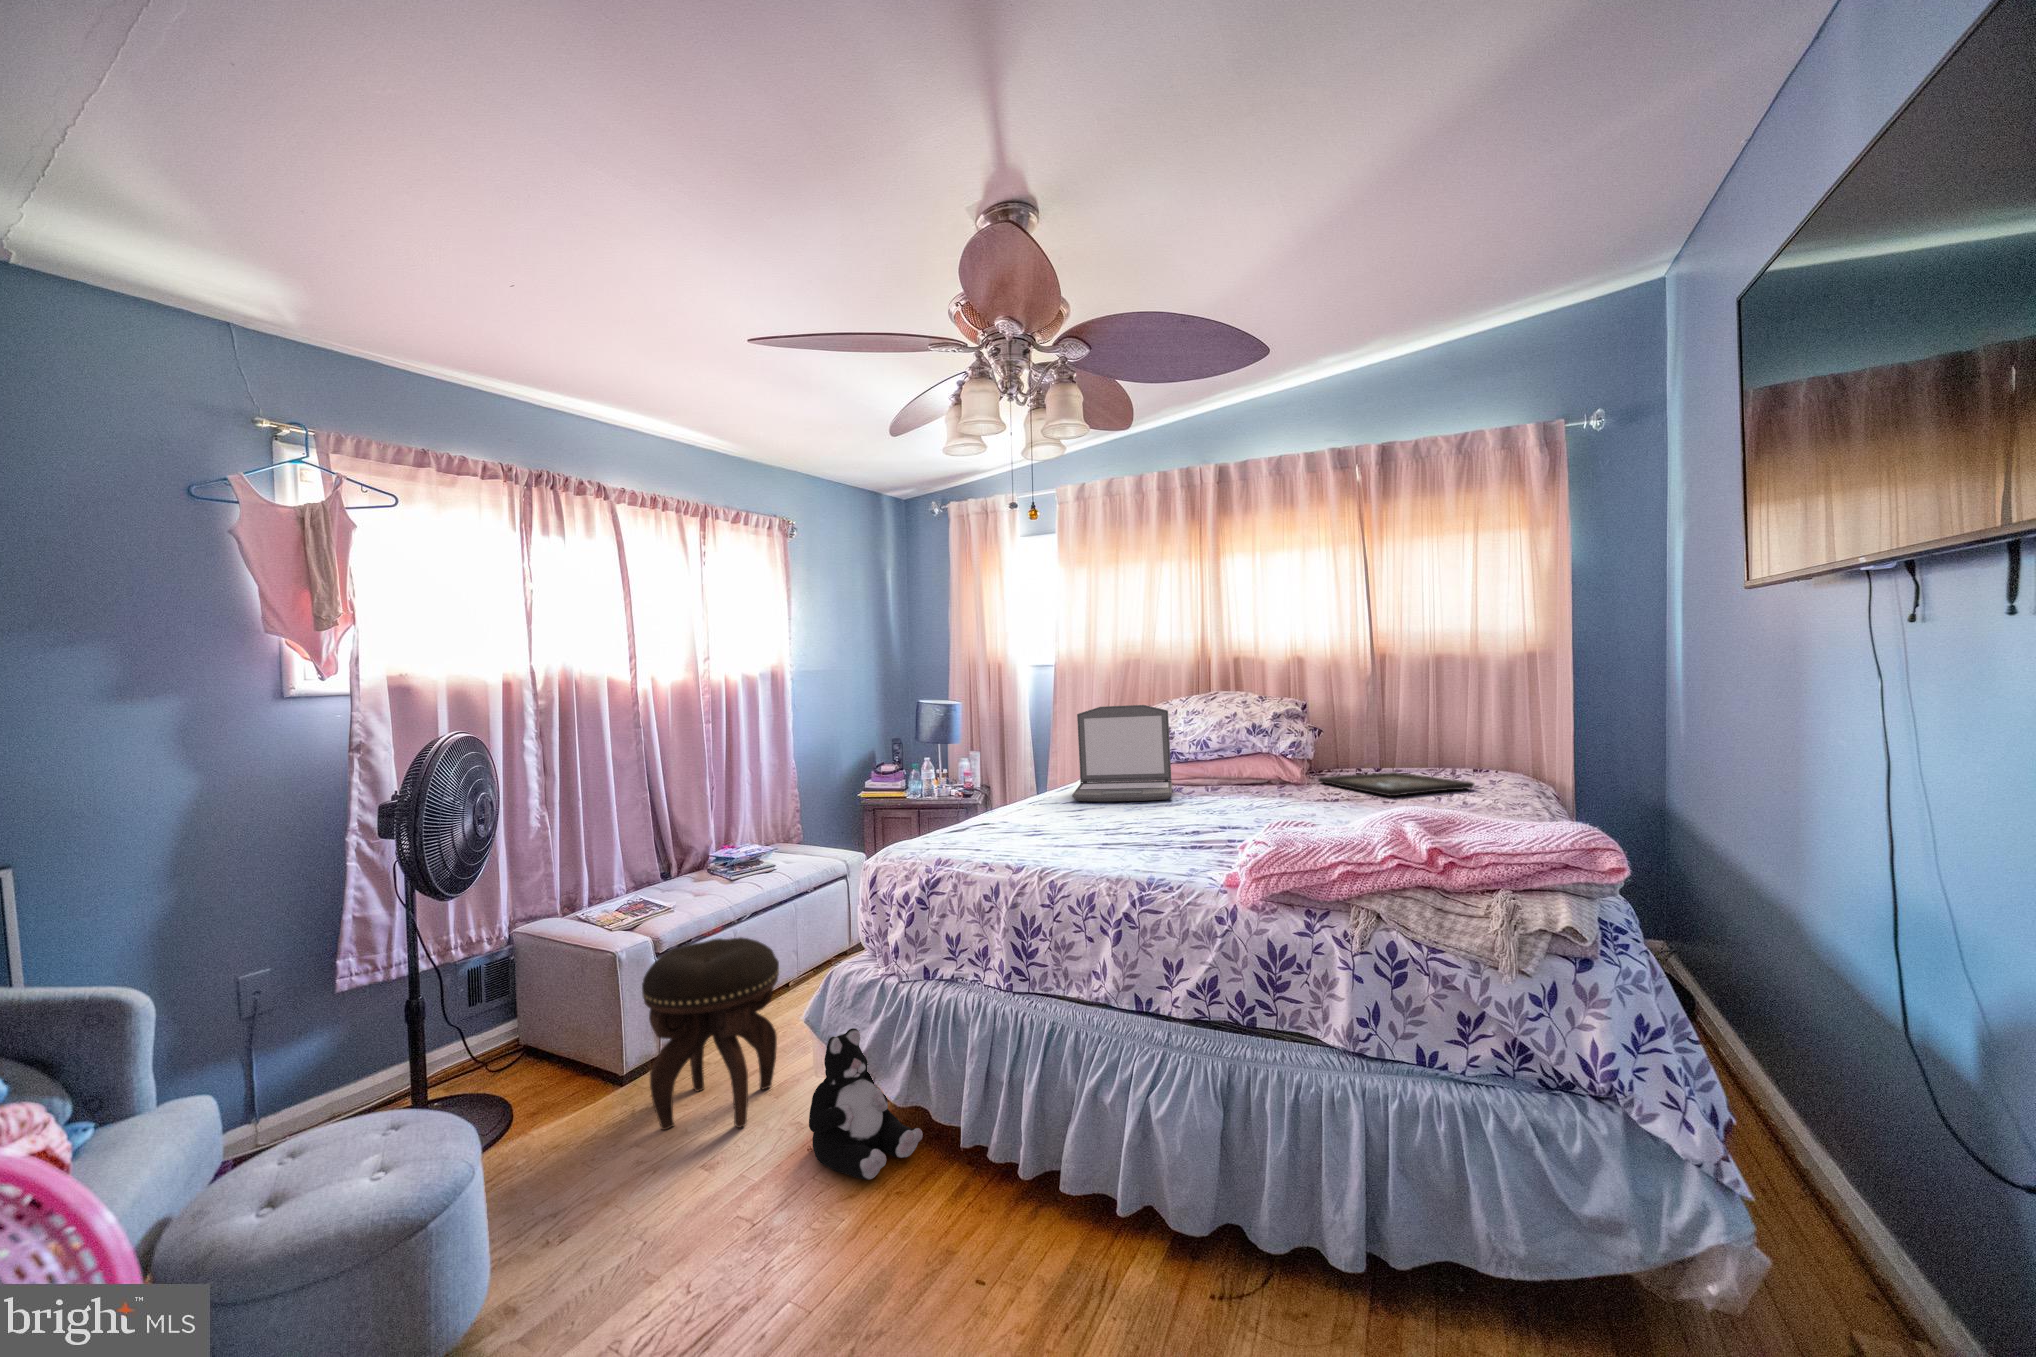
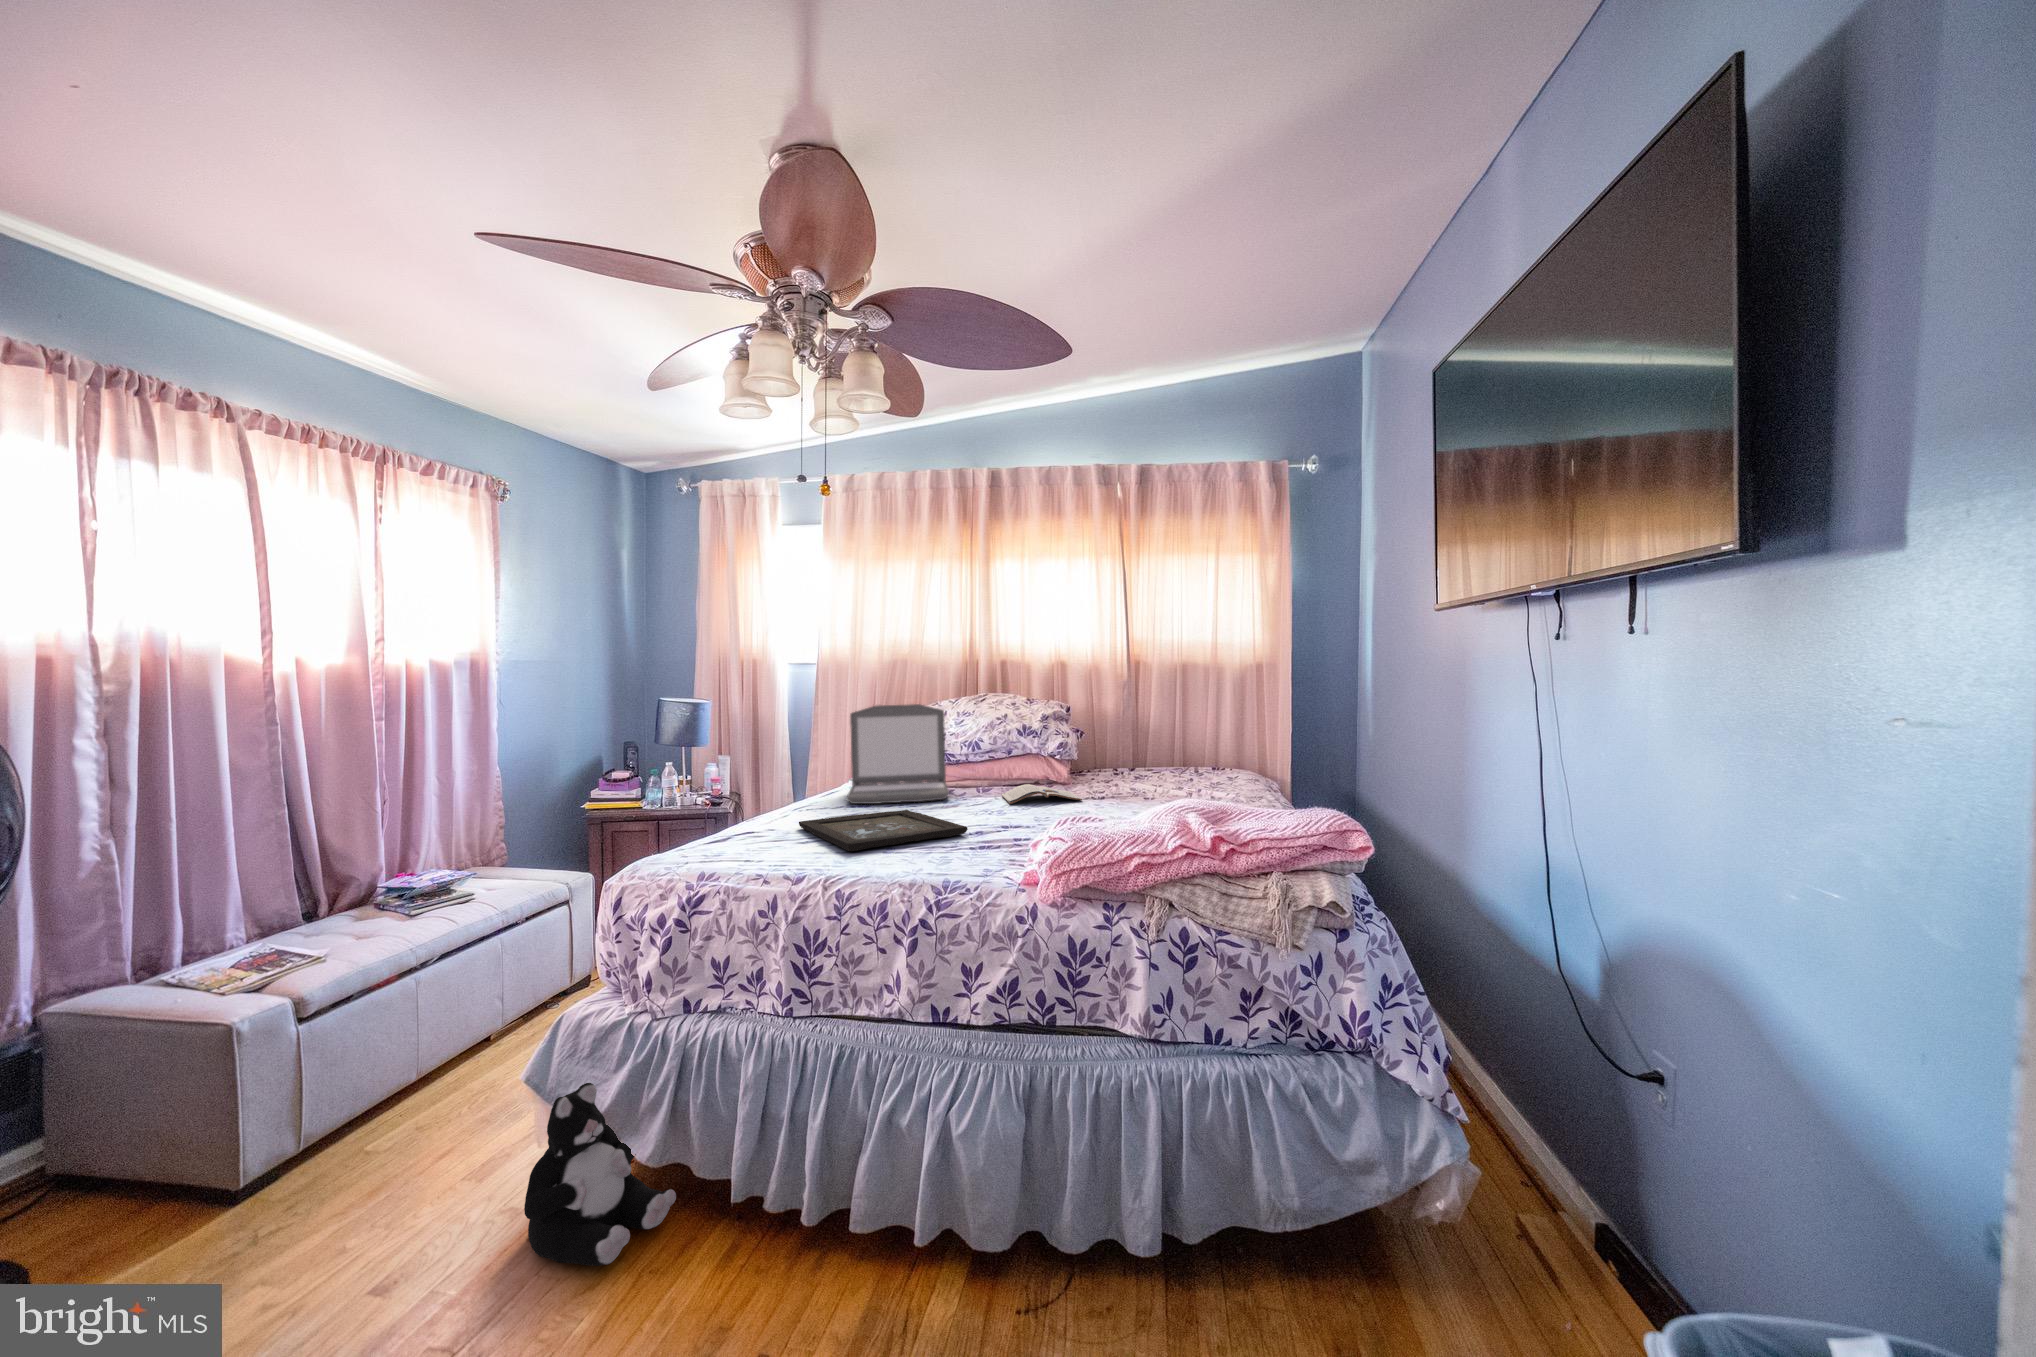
tray: present [1318,772,1474,796] -> present [799,810,967,851]
magazine: none [1226,786,1311,806] -> present [1002,784,1082,804]
footstool: present [642,937,779,1130] -> none [269,987,482,1255]

